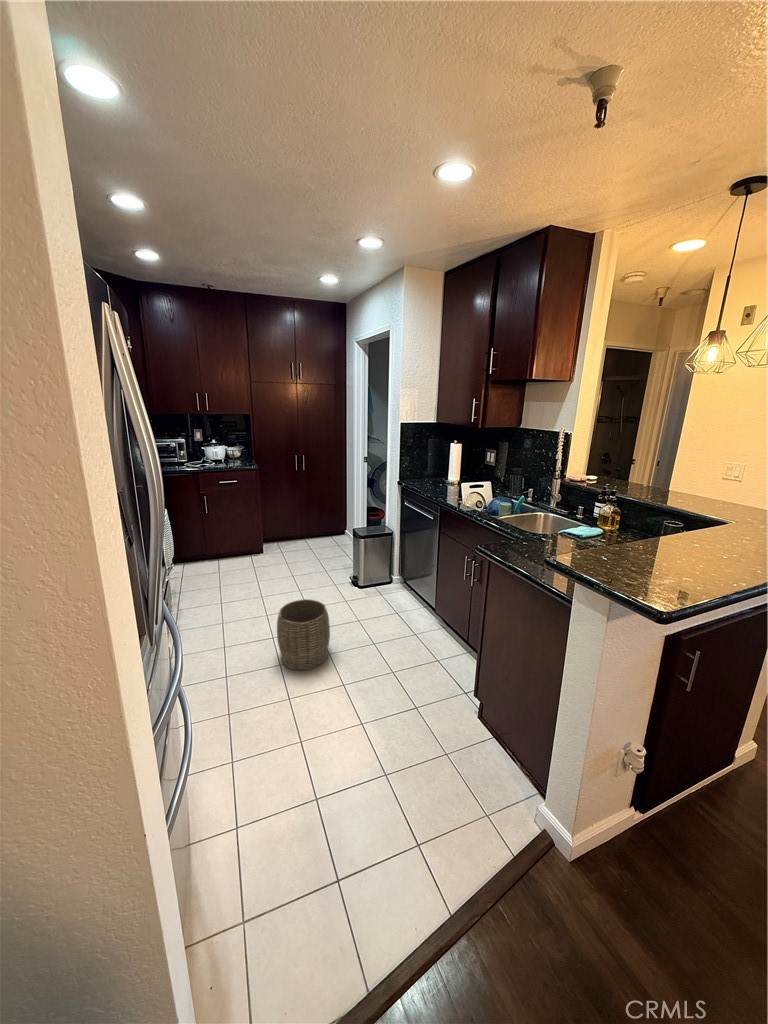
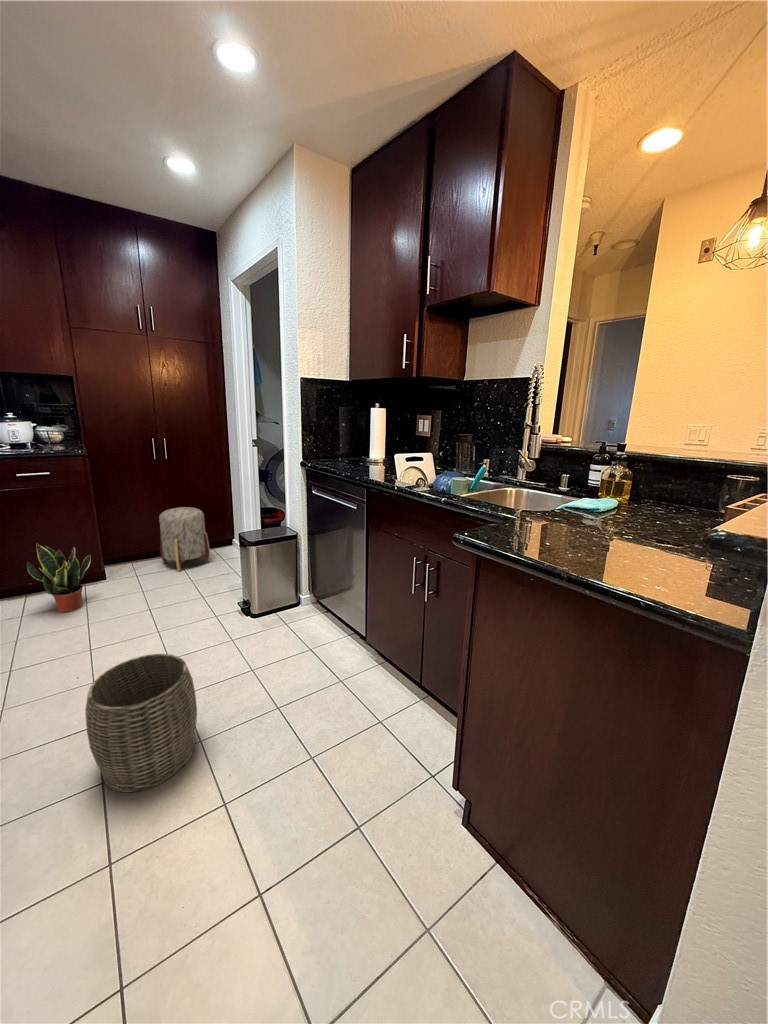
stool: none [296,505,330,551] -> present [159,507,210,571]
potted plant: none [226,527,258,572] -> present [27,544,91,612]

